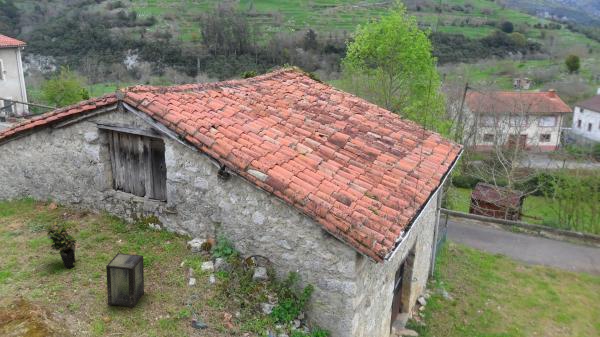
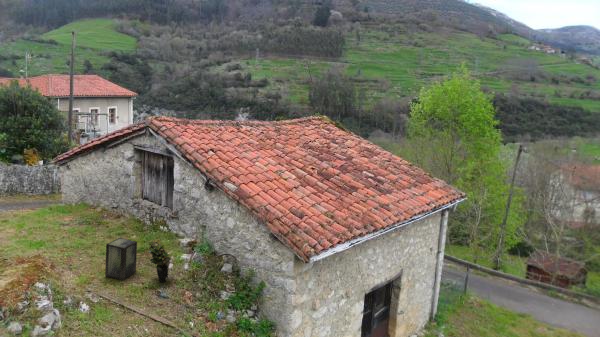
potted plant: present [44,222,76,269] -> present [147,239,172,283]

